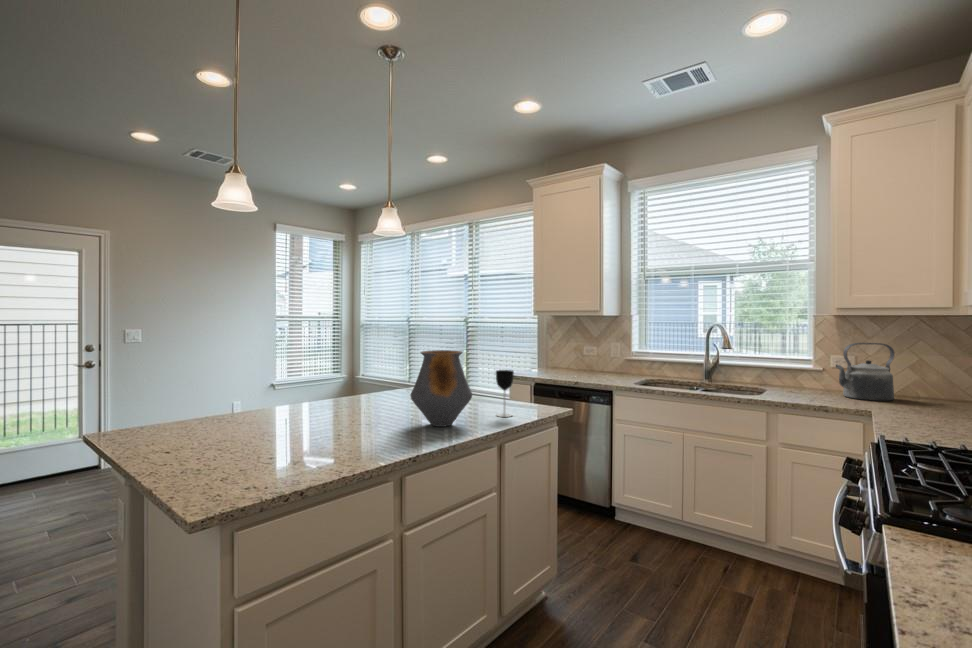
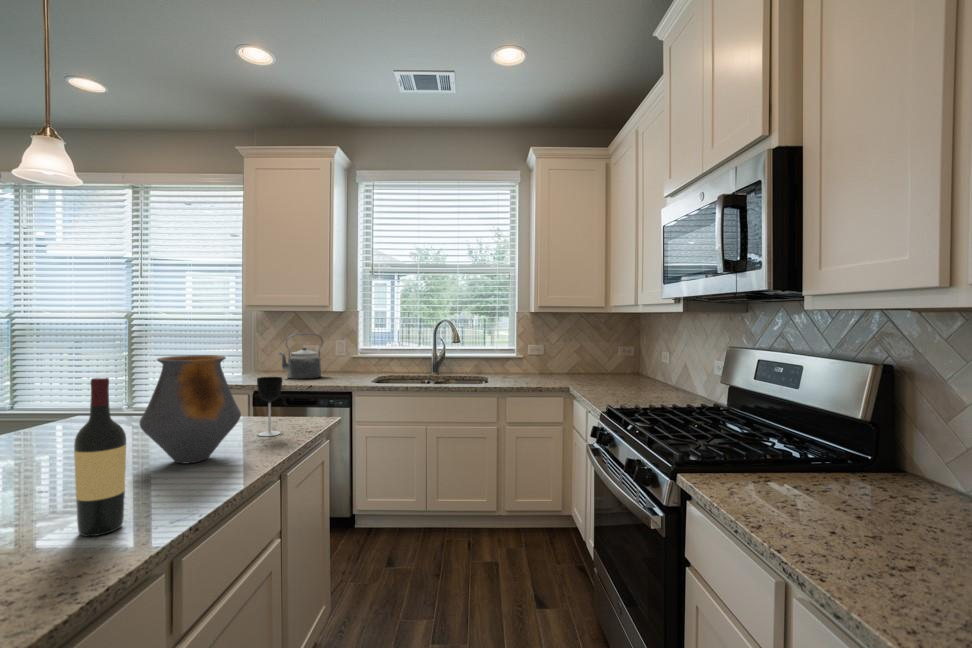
kettle: present [836,343,894,401] -> present [279,334,323,379]
wine bottle: none [351,361,376,456] -> present [74,377,126,536]

